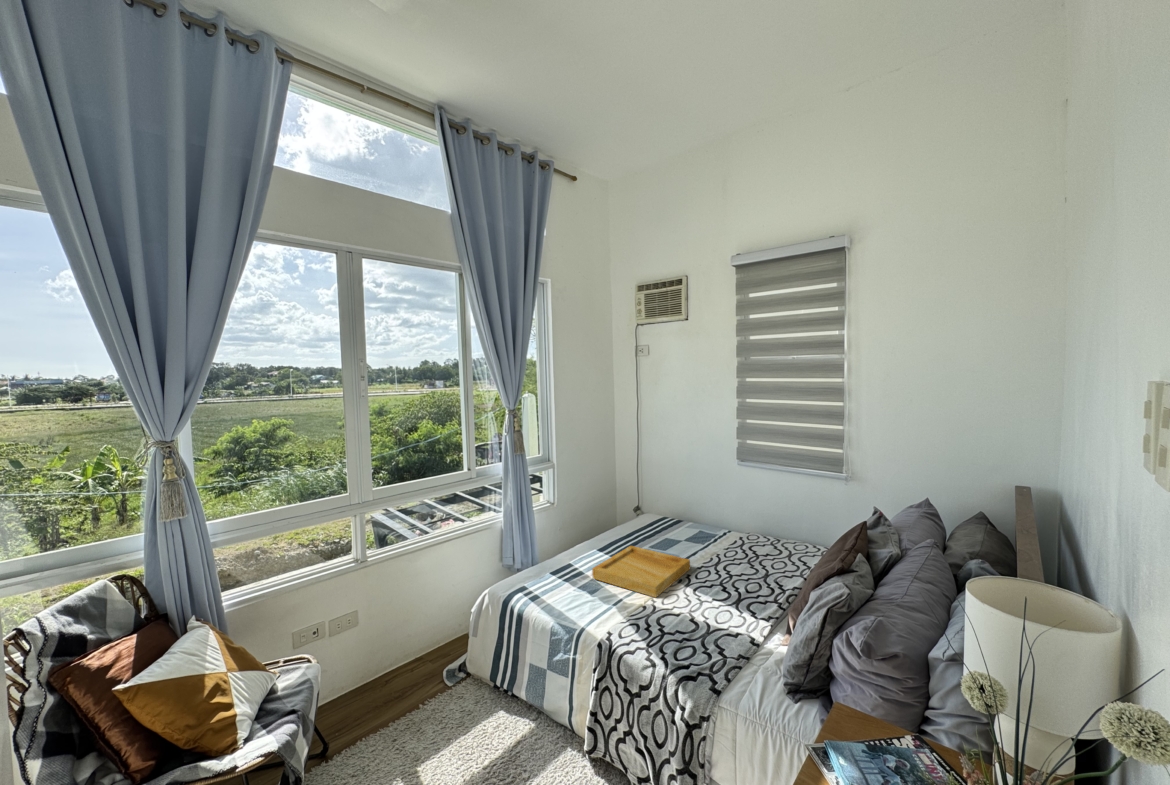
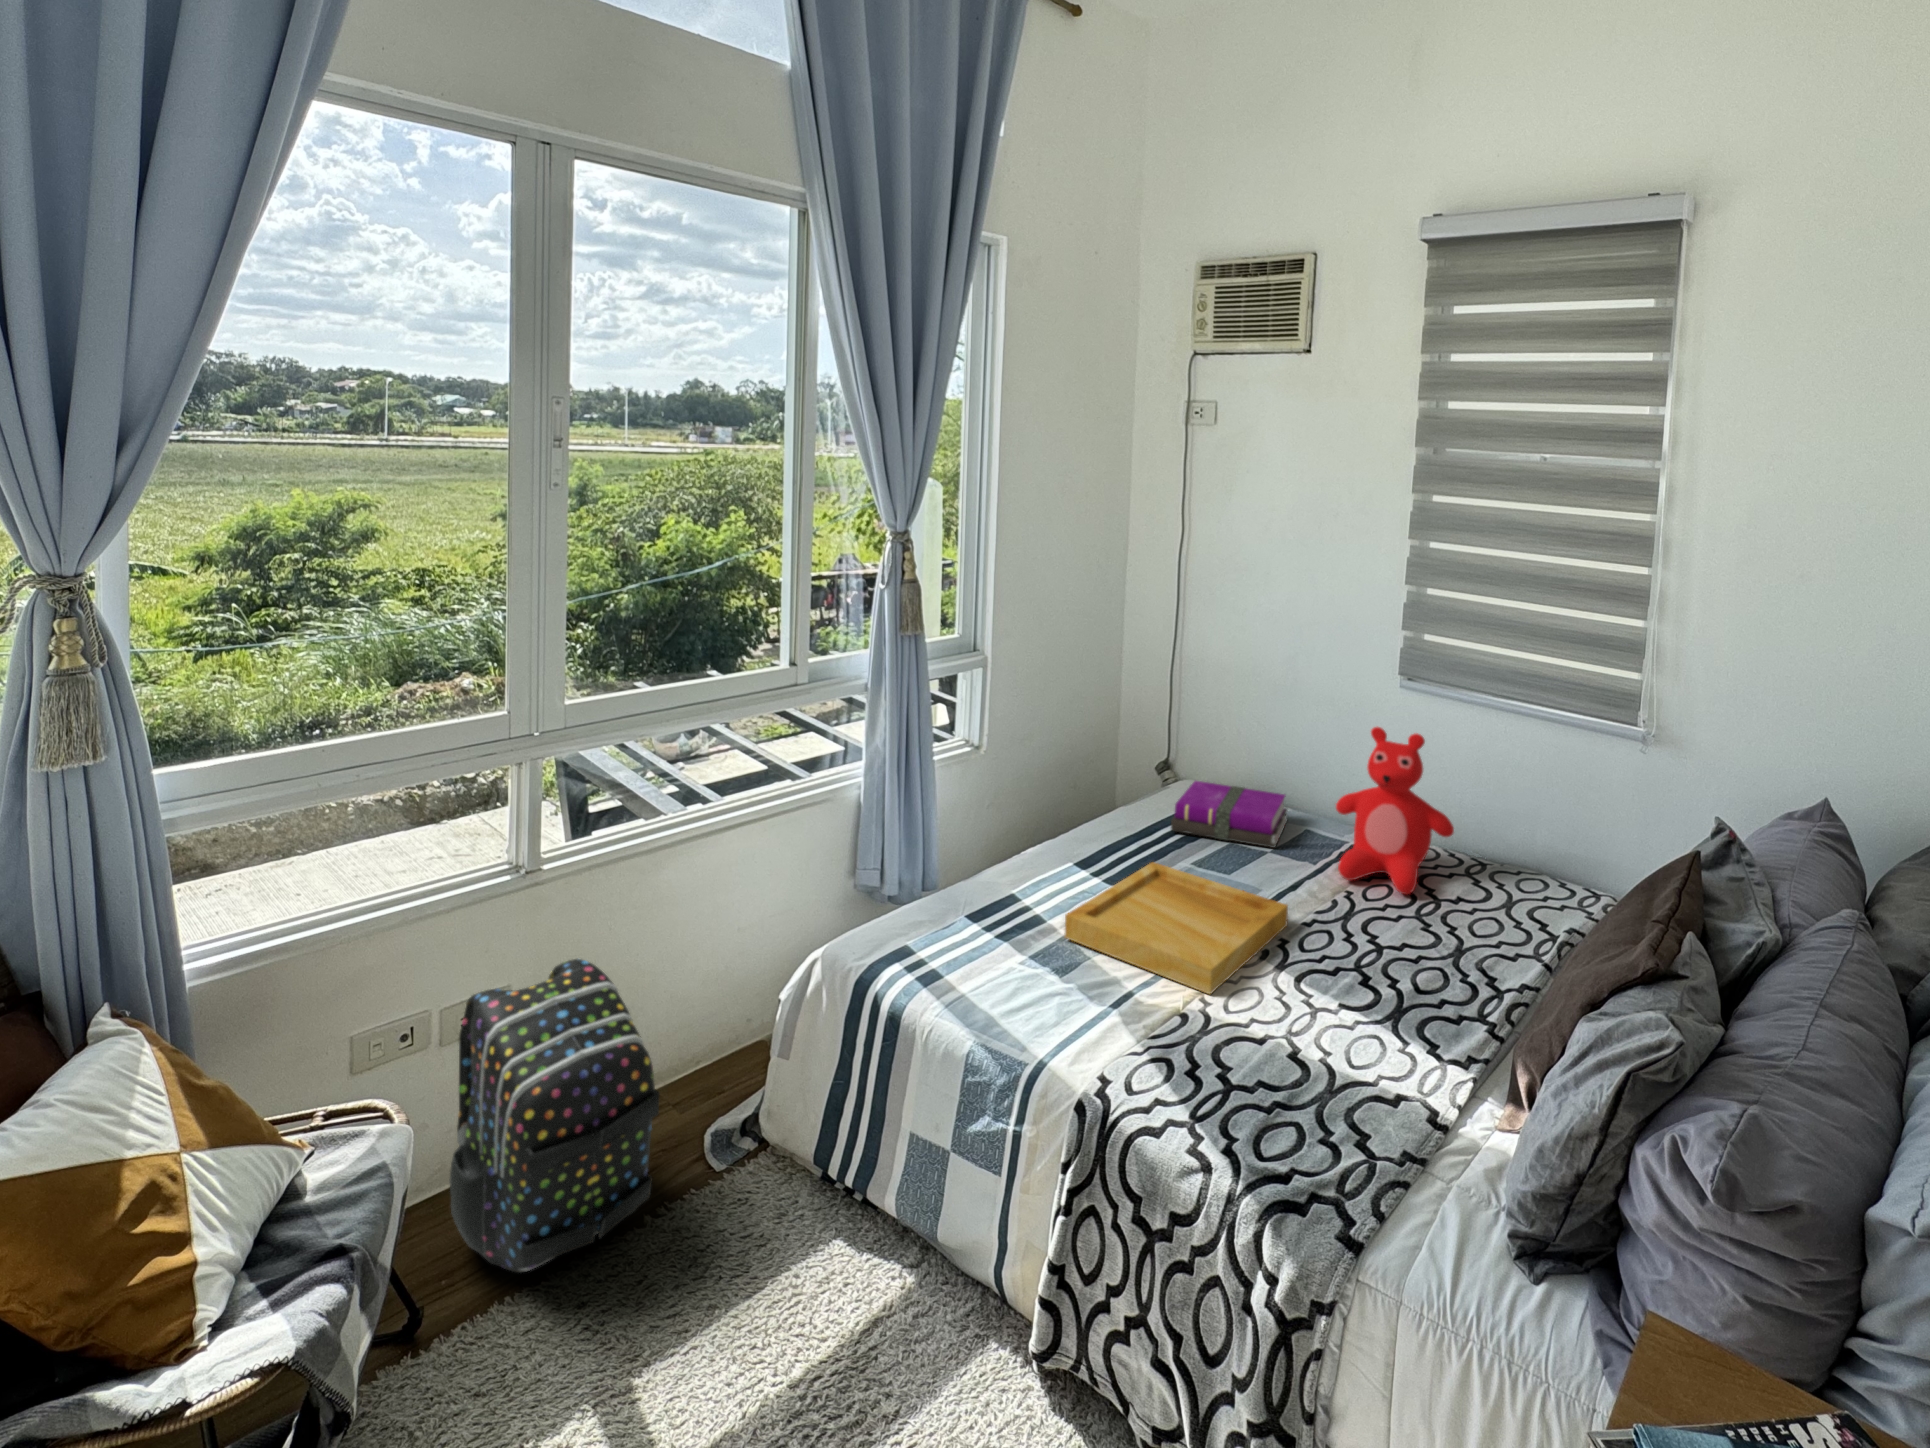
teddy bear: none [711,481,763,553] -> present [1336,727,1454,894]
notebook: none [639,512,691,538] -> present [1171,781,1287,848]
backpack: none [337,597,423,728] -> present [449,959,659,1273]

